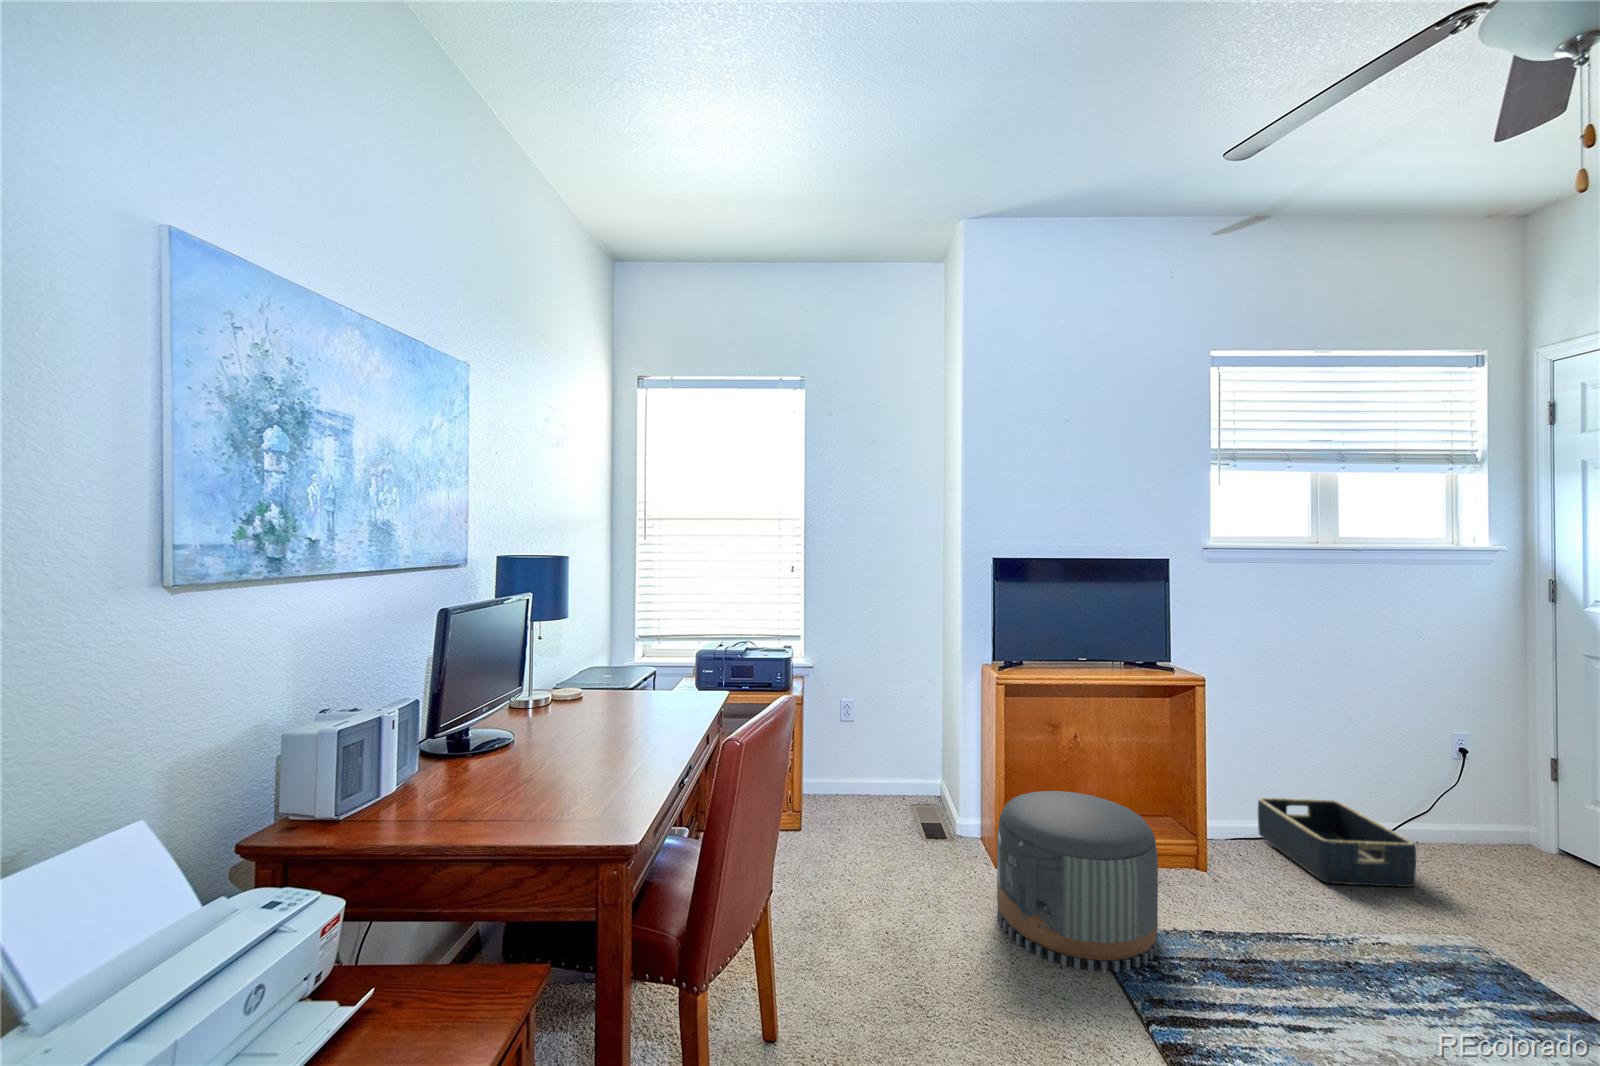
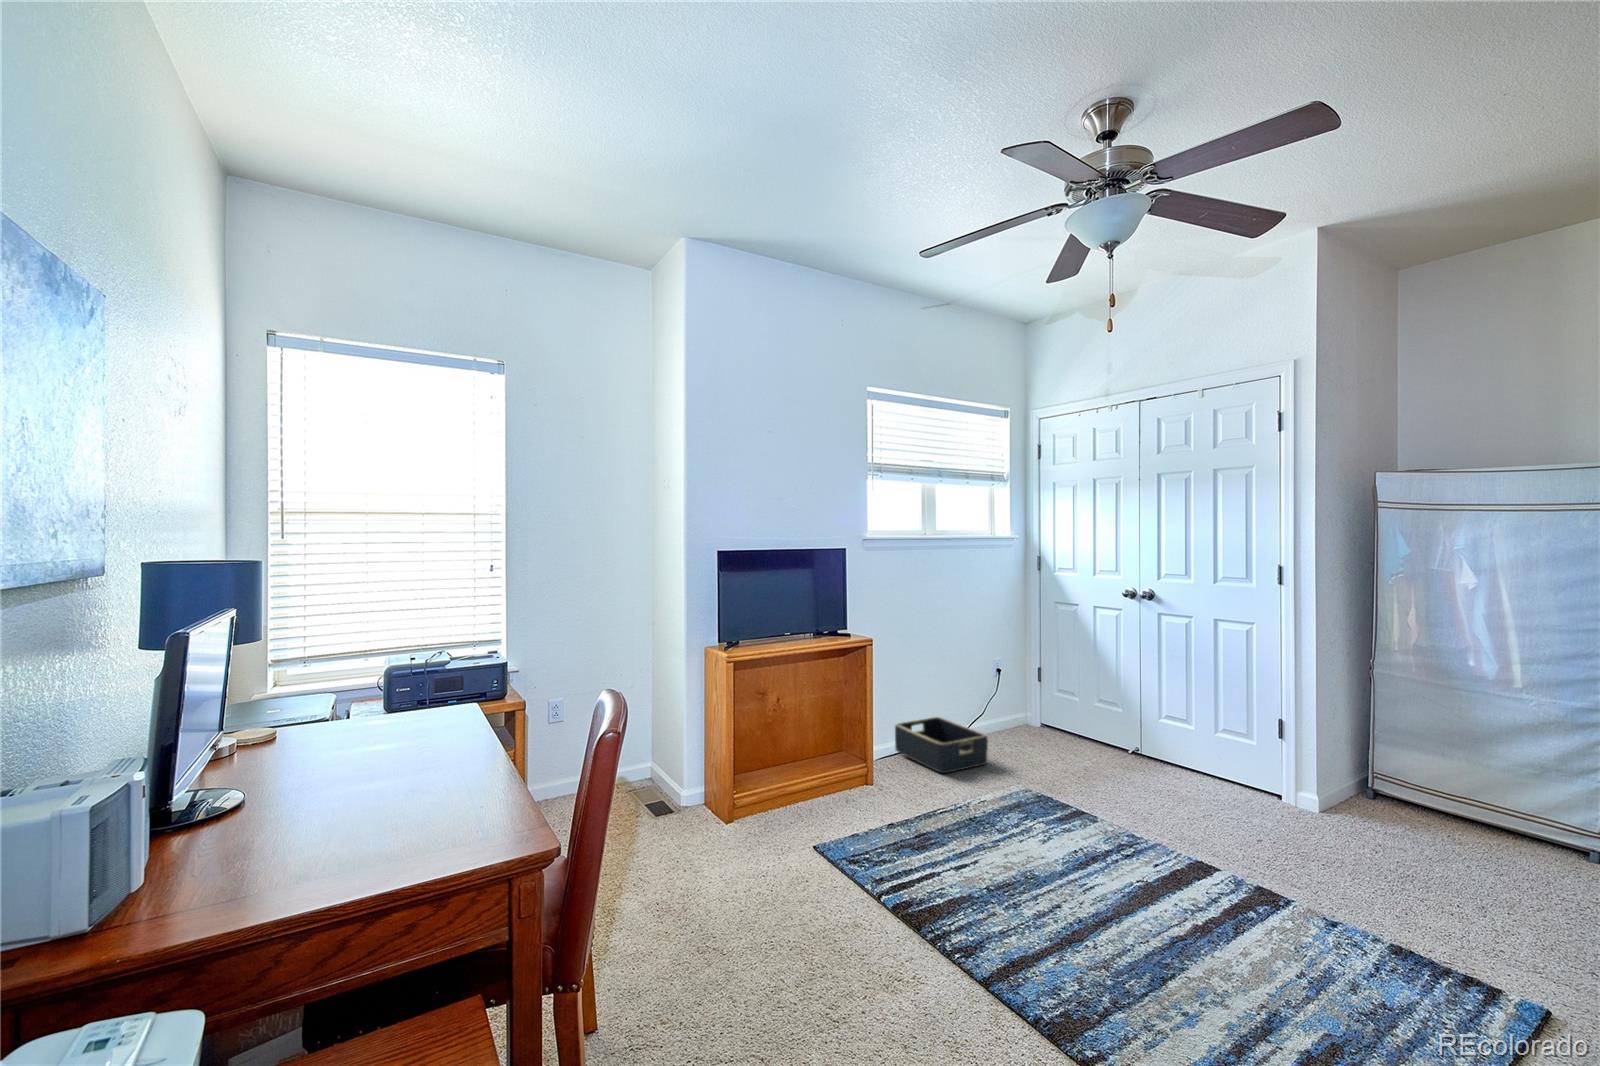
pouf: present [997,791,1158,972] -> none [746,741,866,877]

